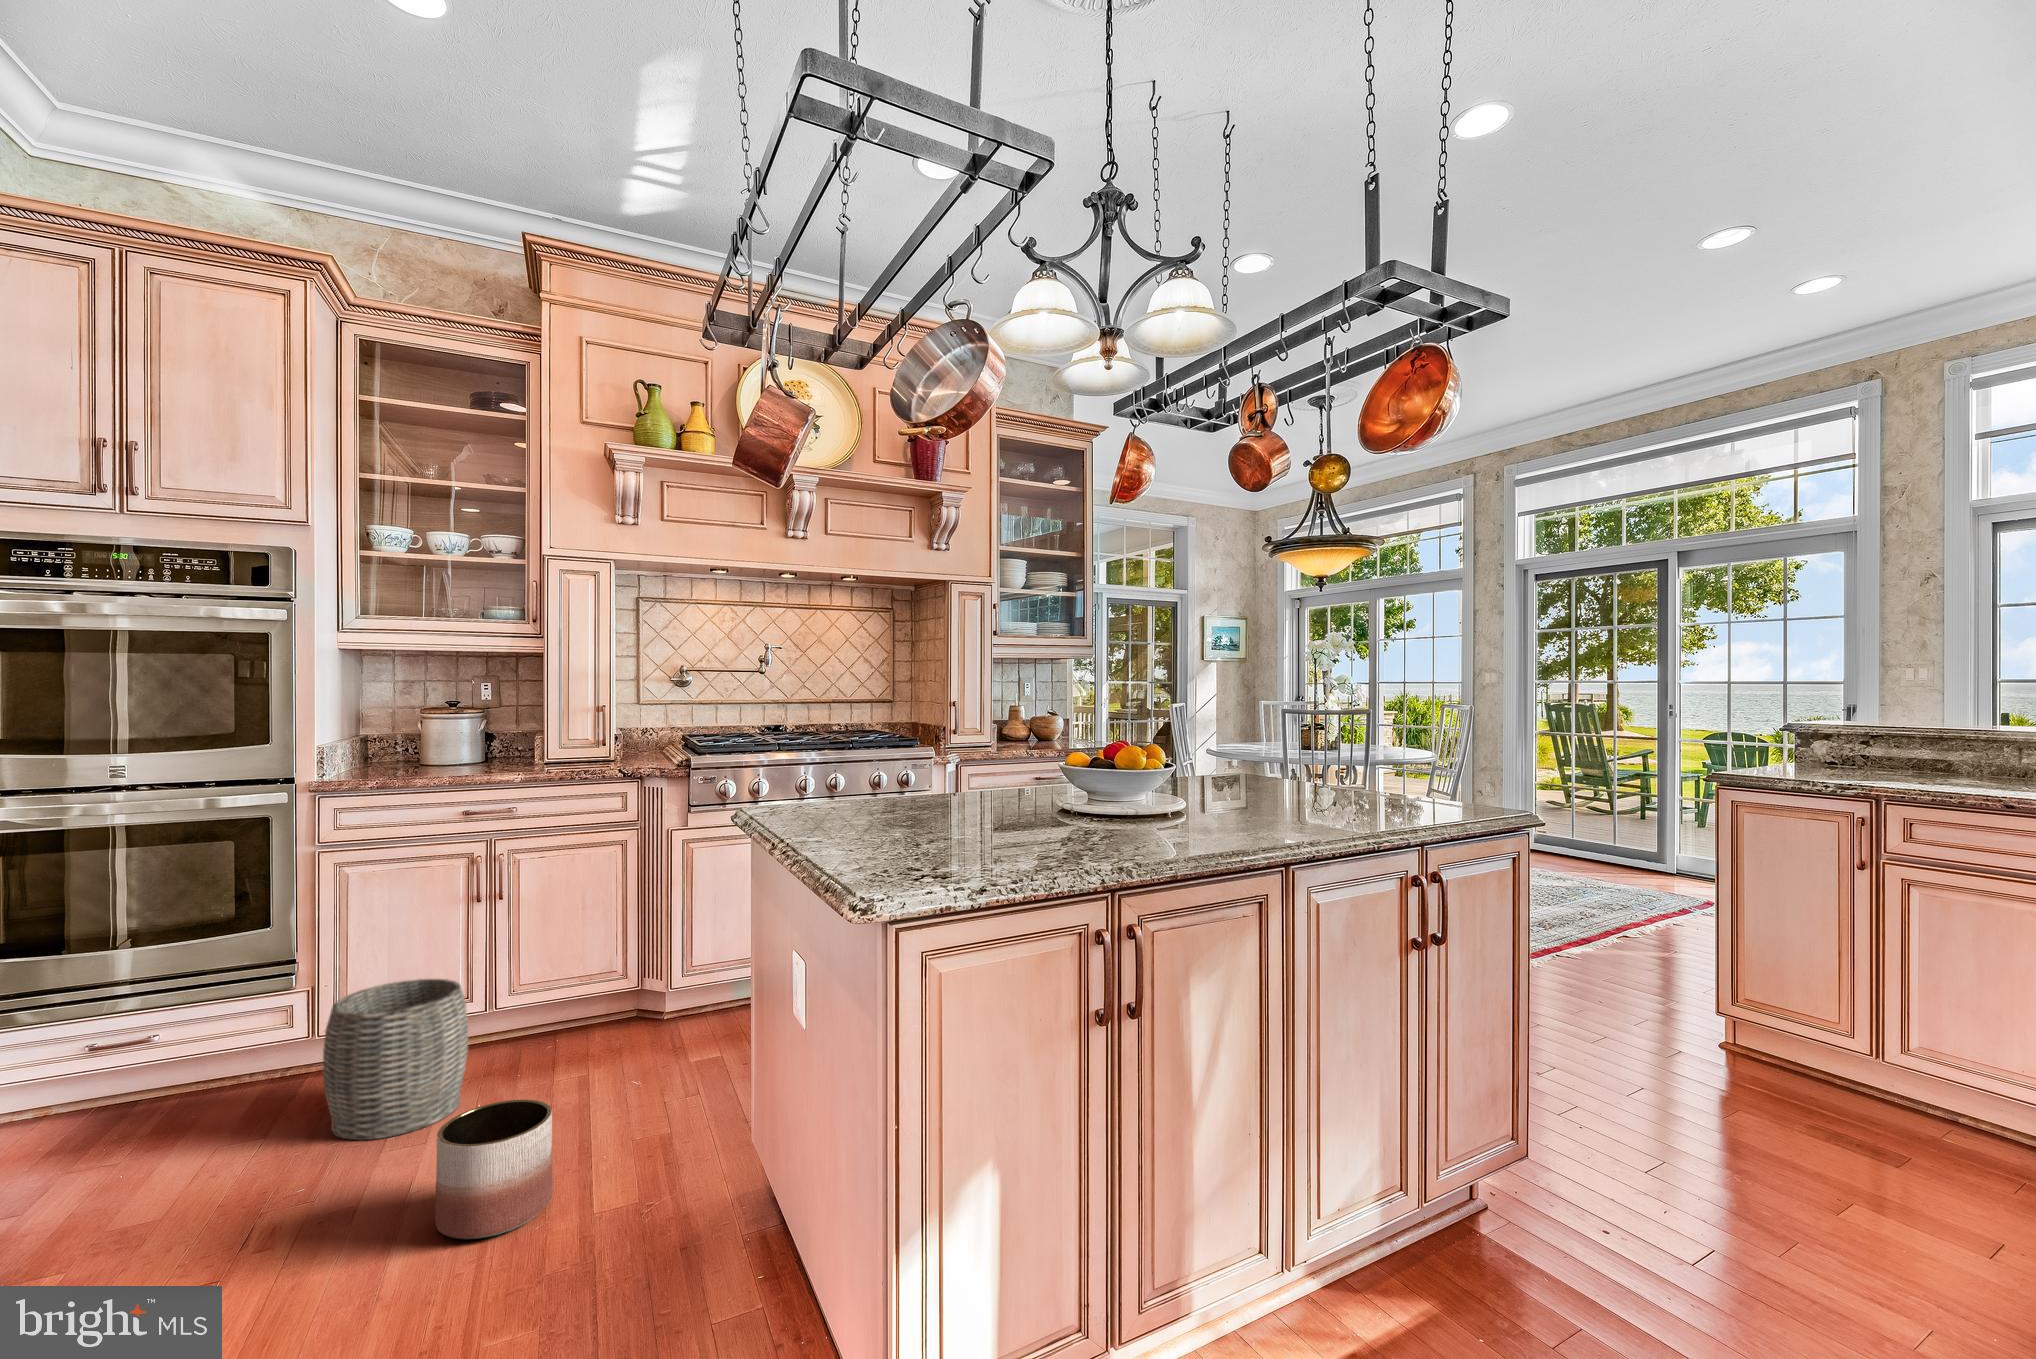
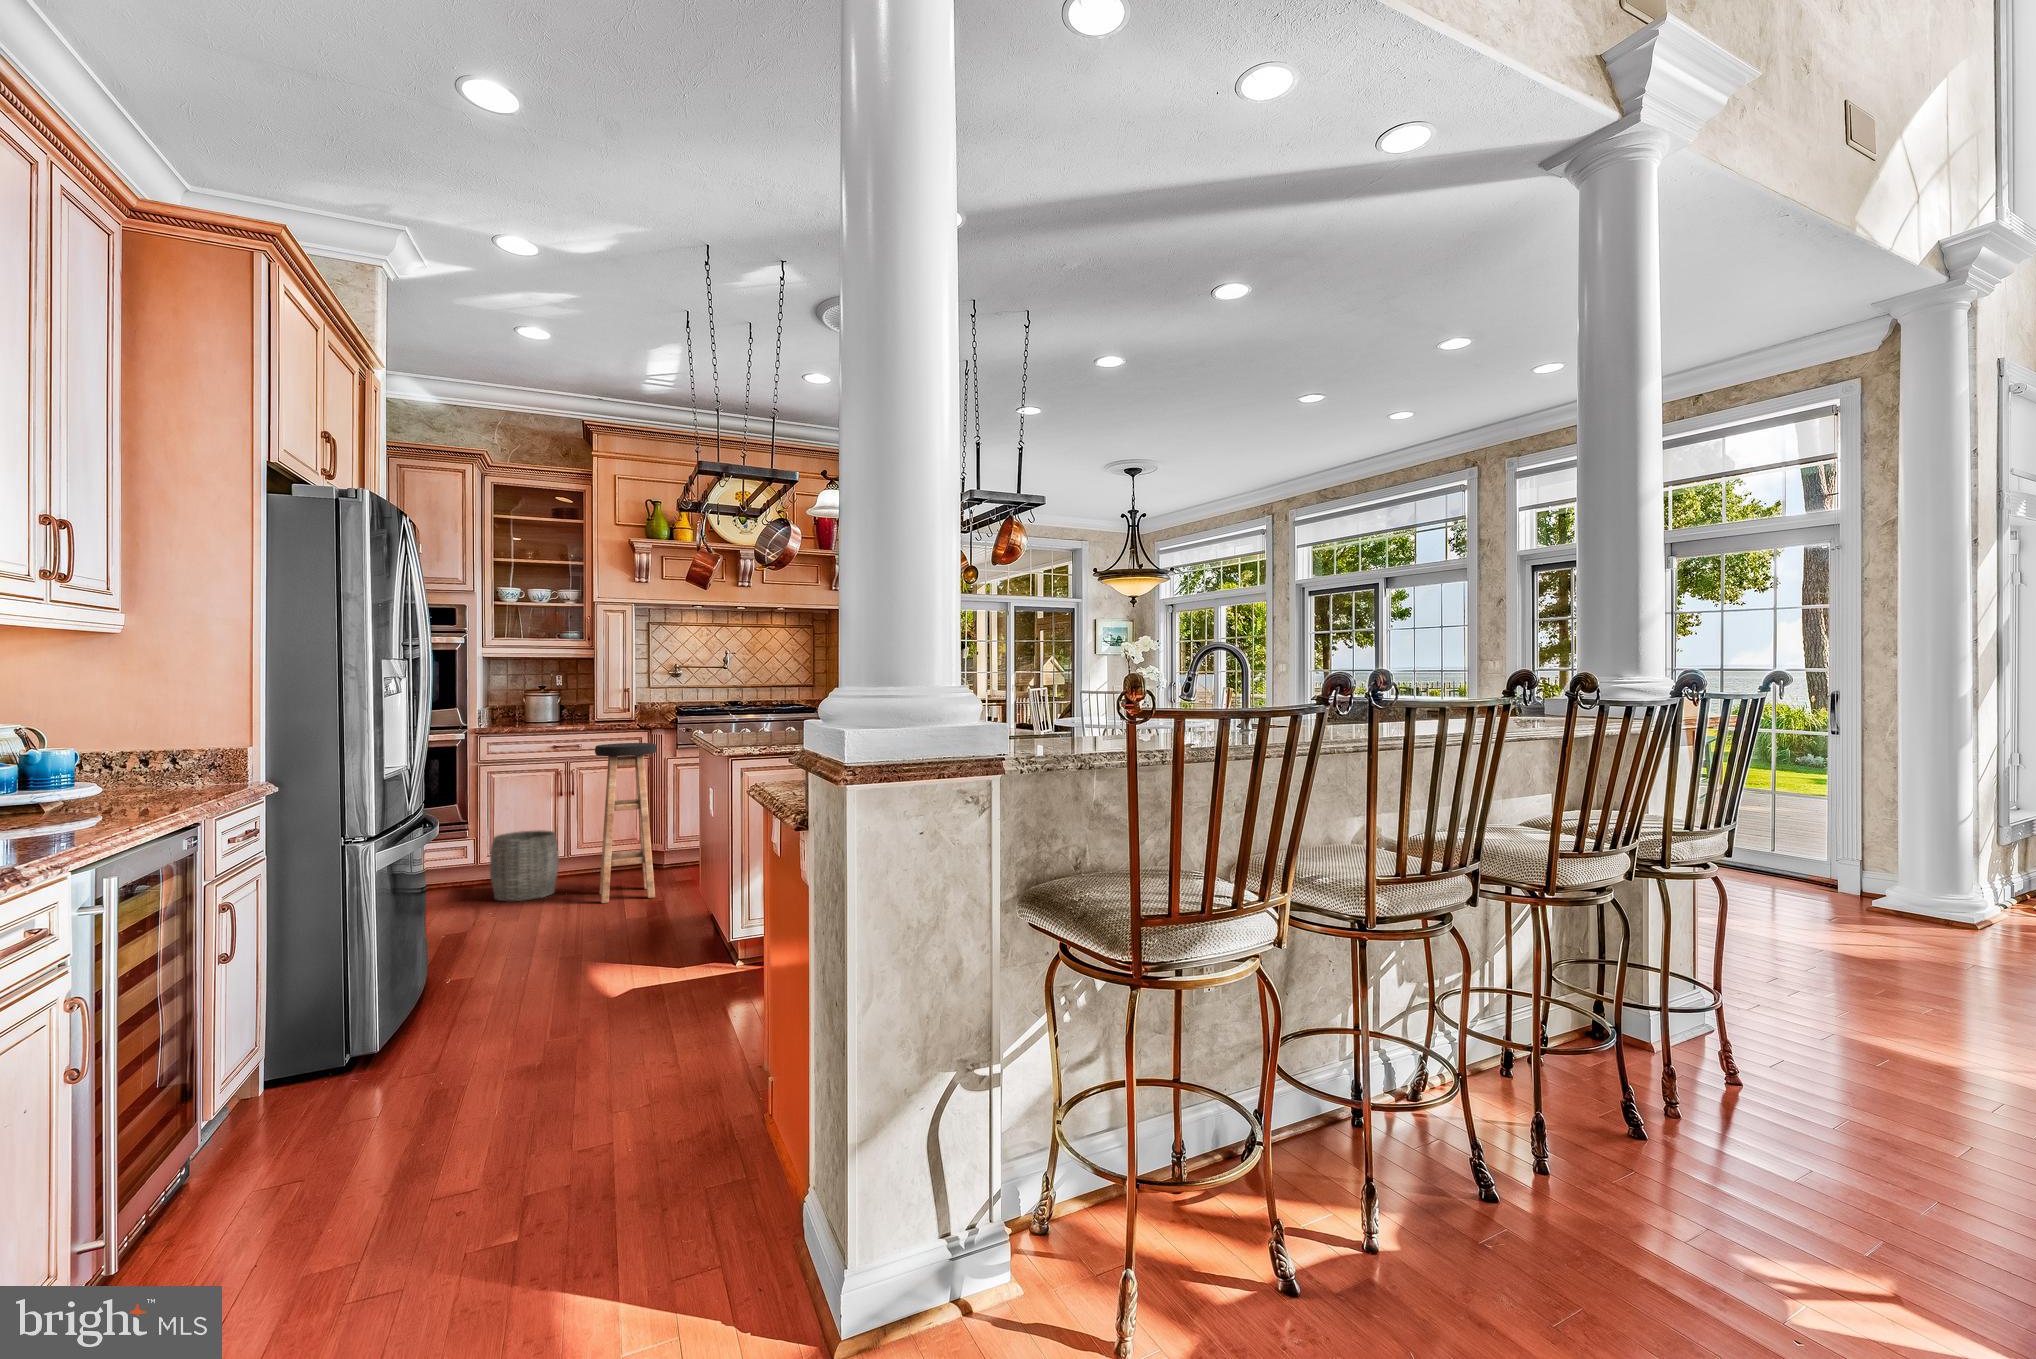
bar stool: none [541,810,663,1145] -> present [595,743,657,903]
planter: present [435,1099,553,1239] -> none [551,873,602,924]

